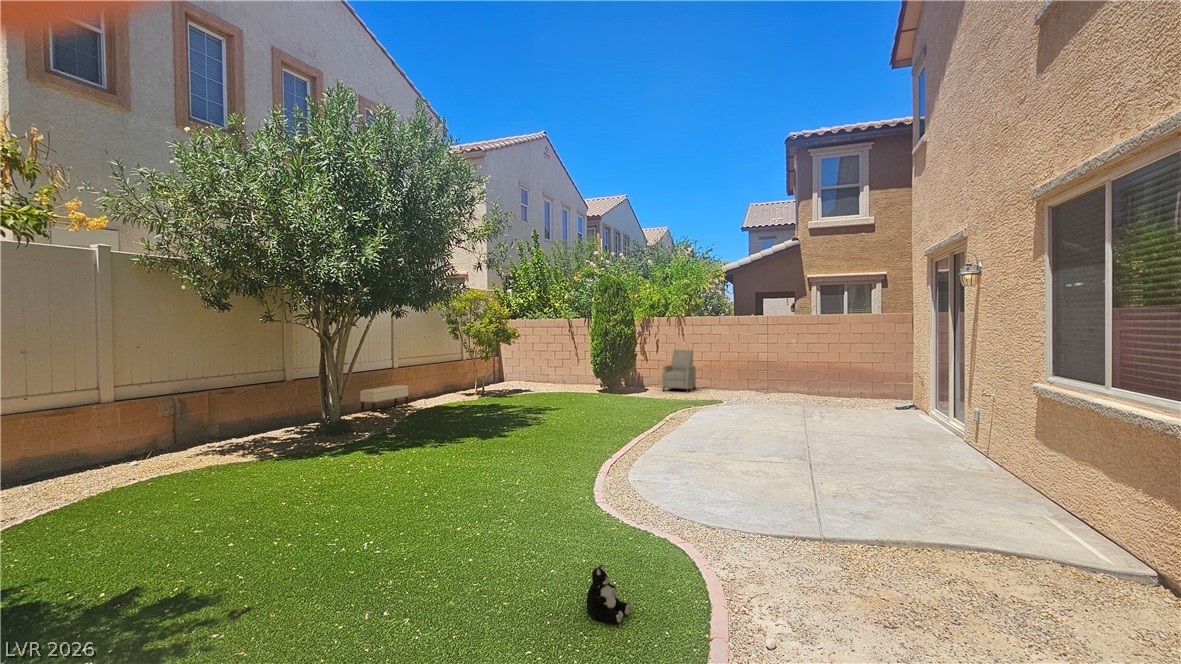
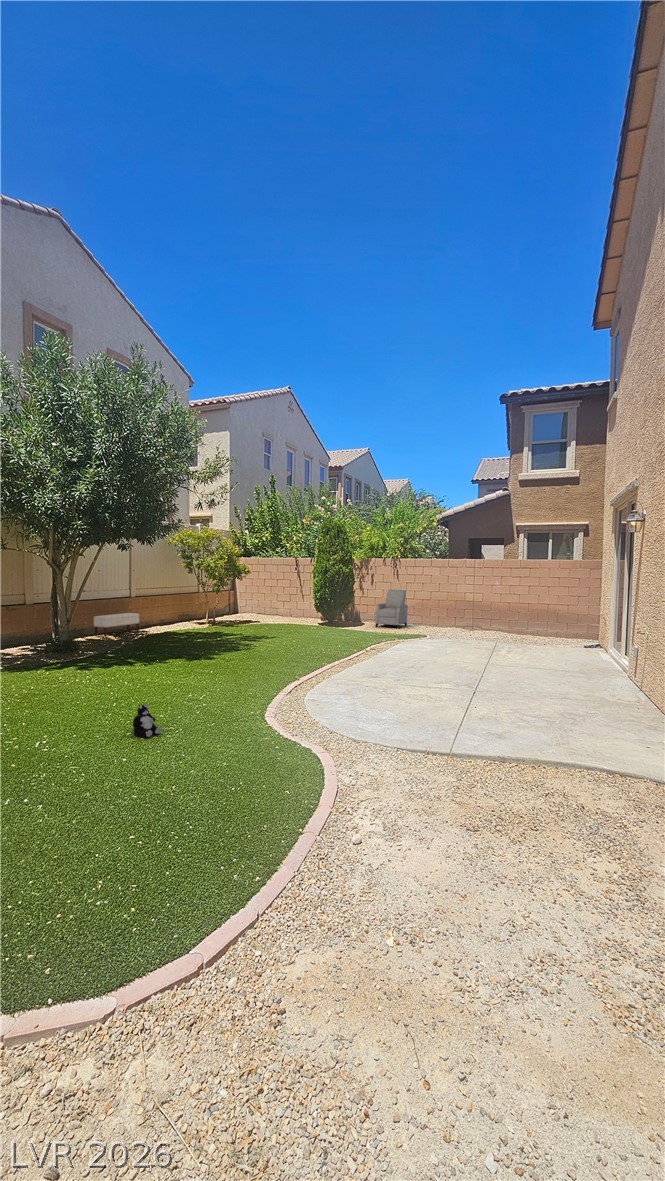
plush toy: present [587,565,633,623] -> present [133,703,162,737]

